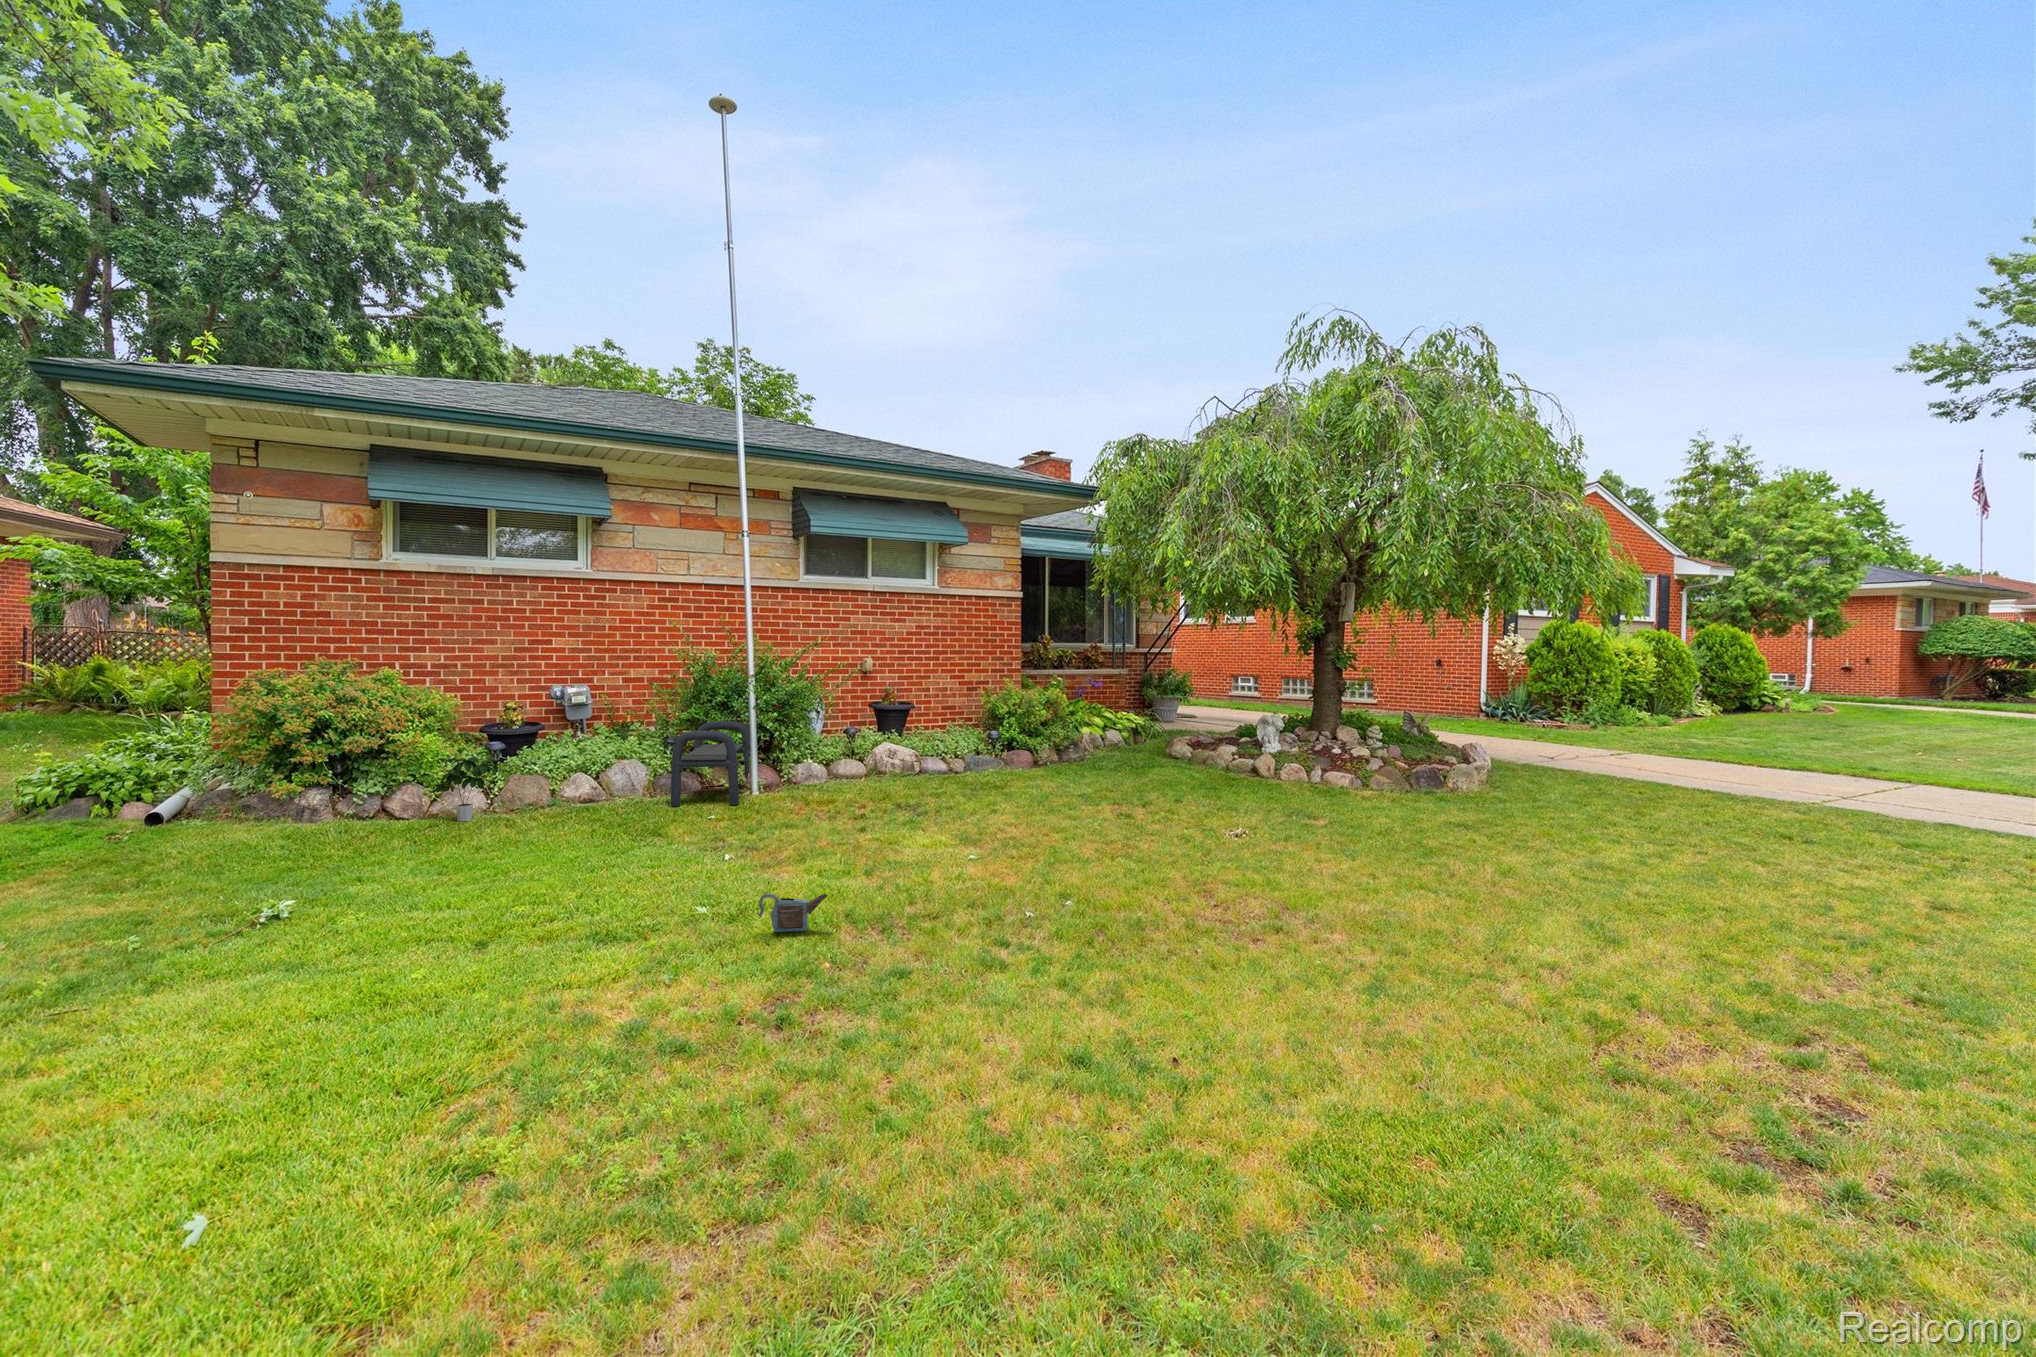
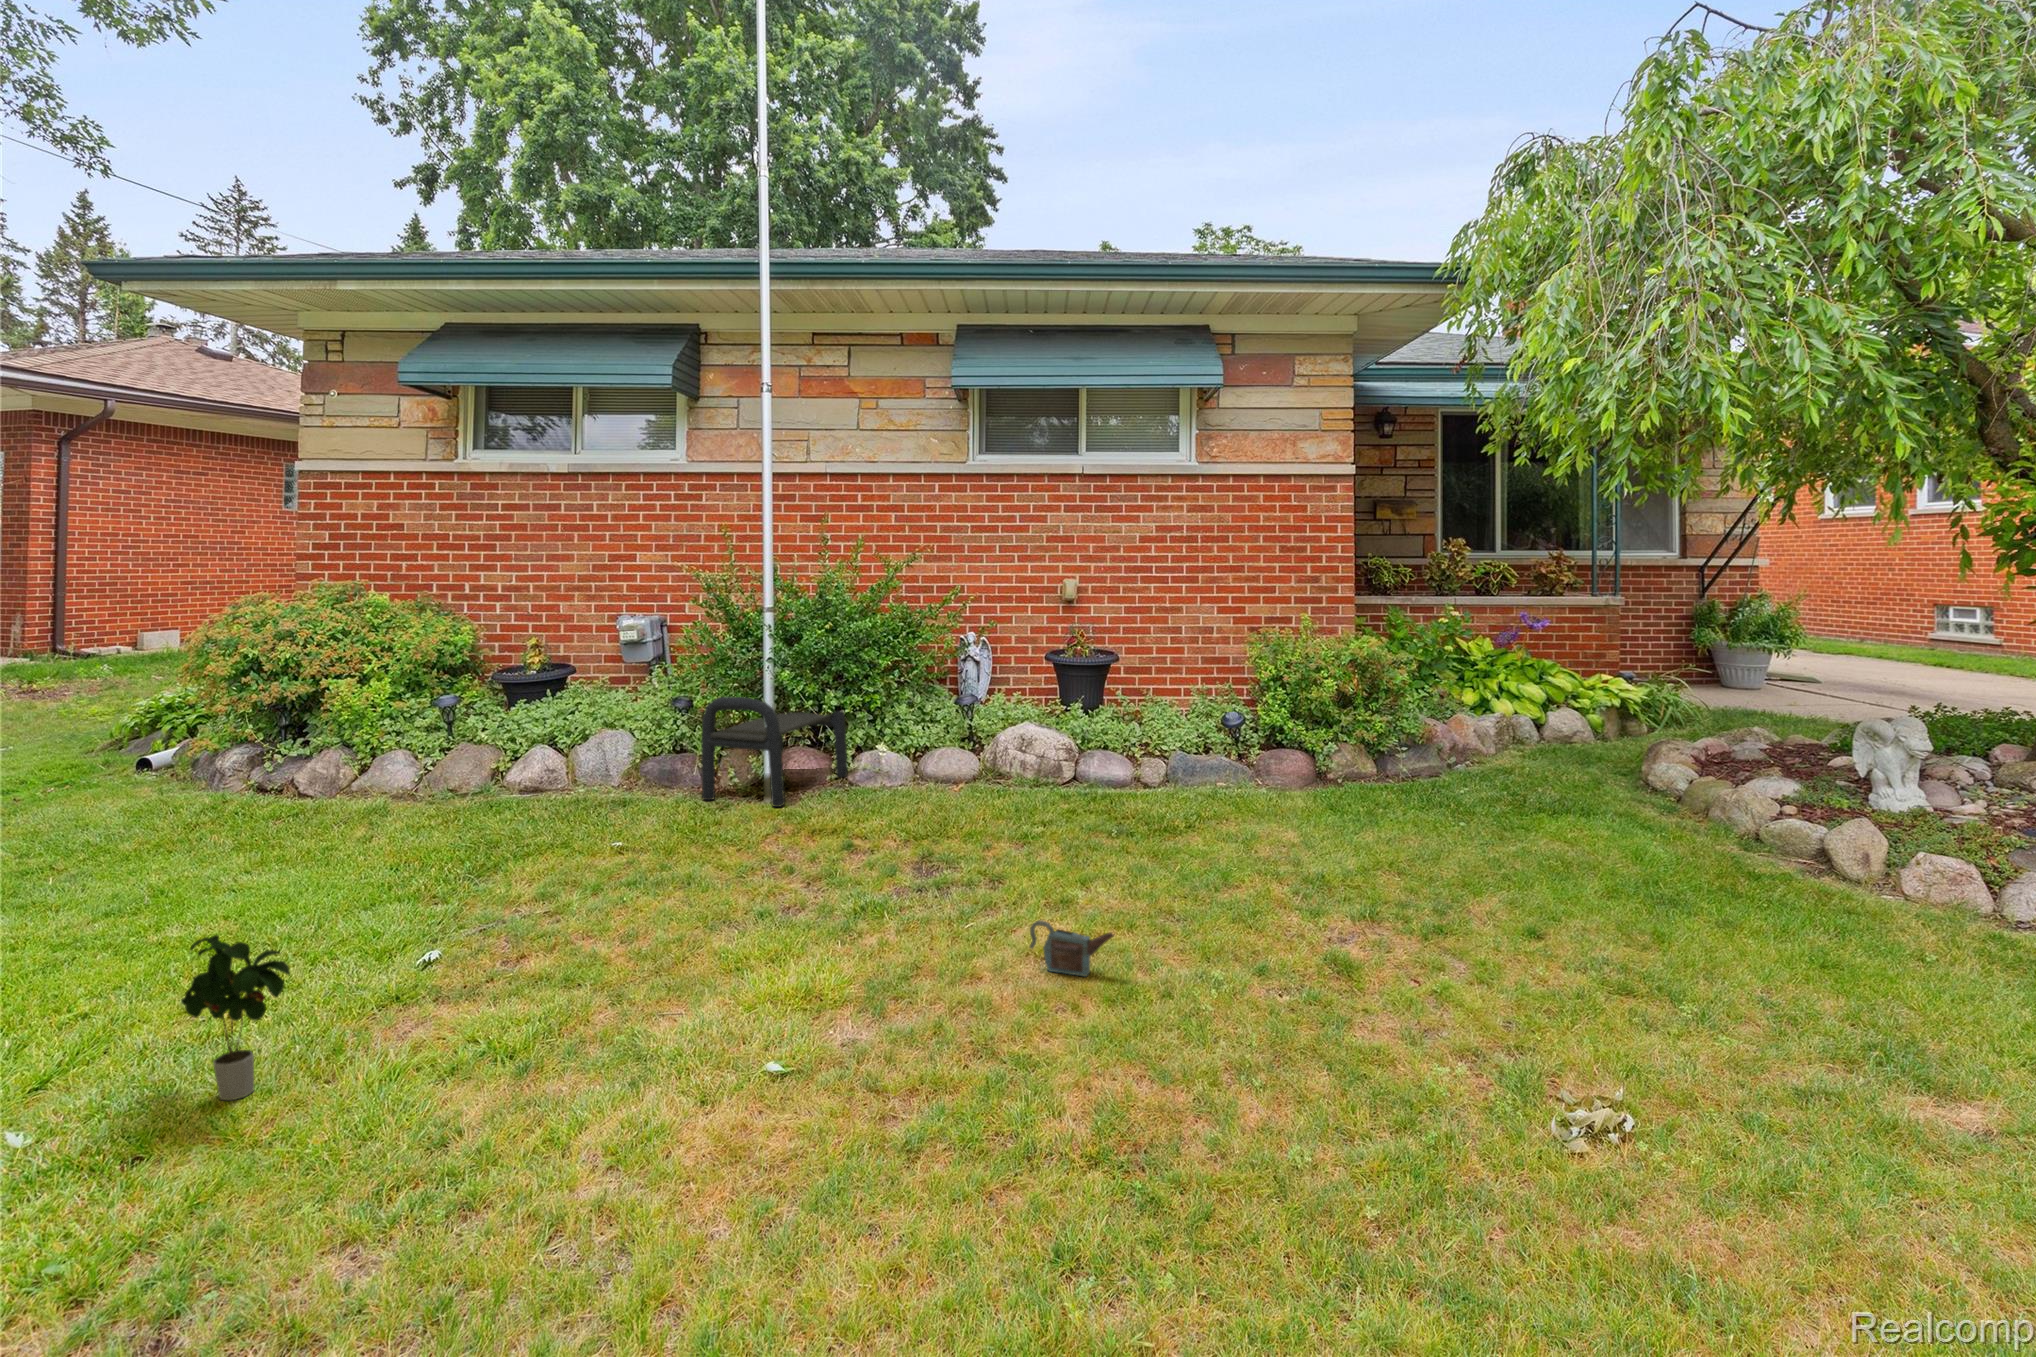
potted plant: present [433,757,496,822] -> present [181,935,290,1100]
watering can: present [758,893,827,932] -> present [1030,921,1114,977]

